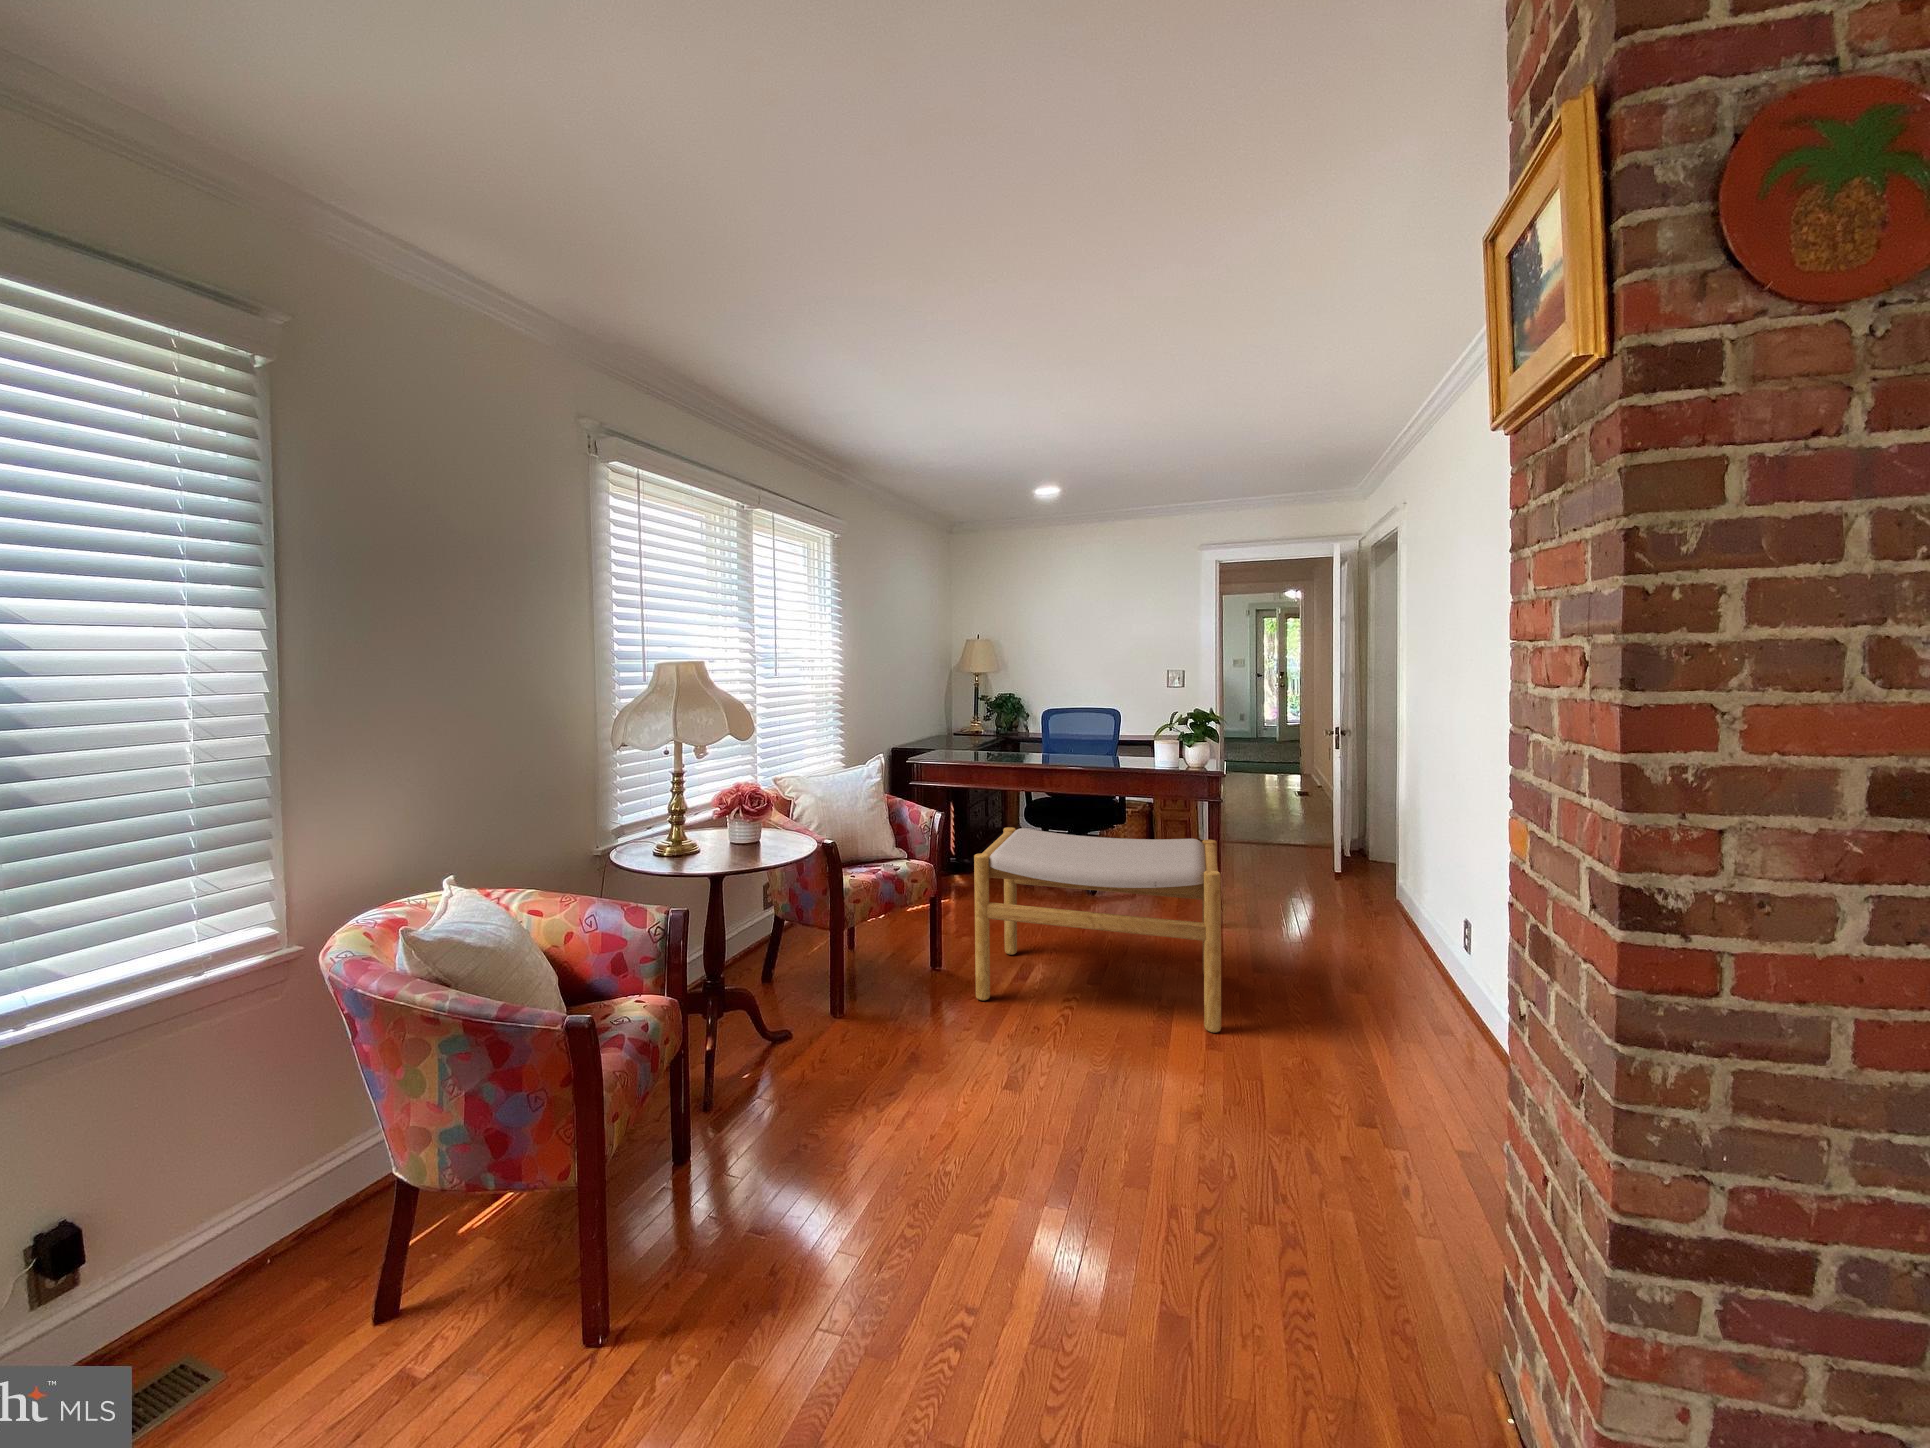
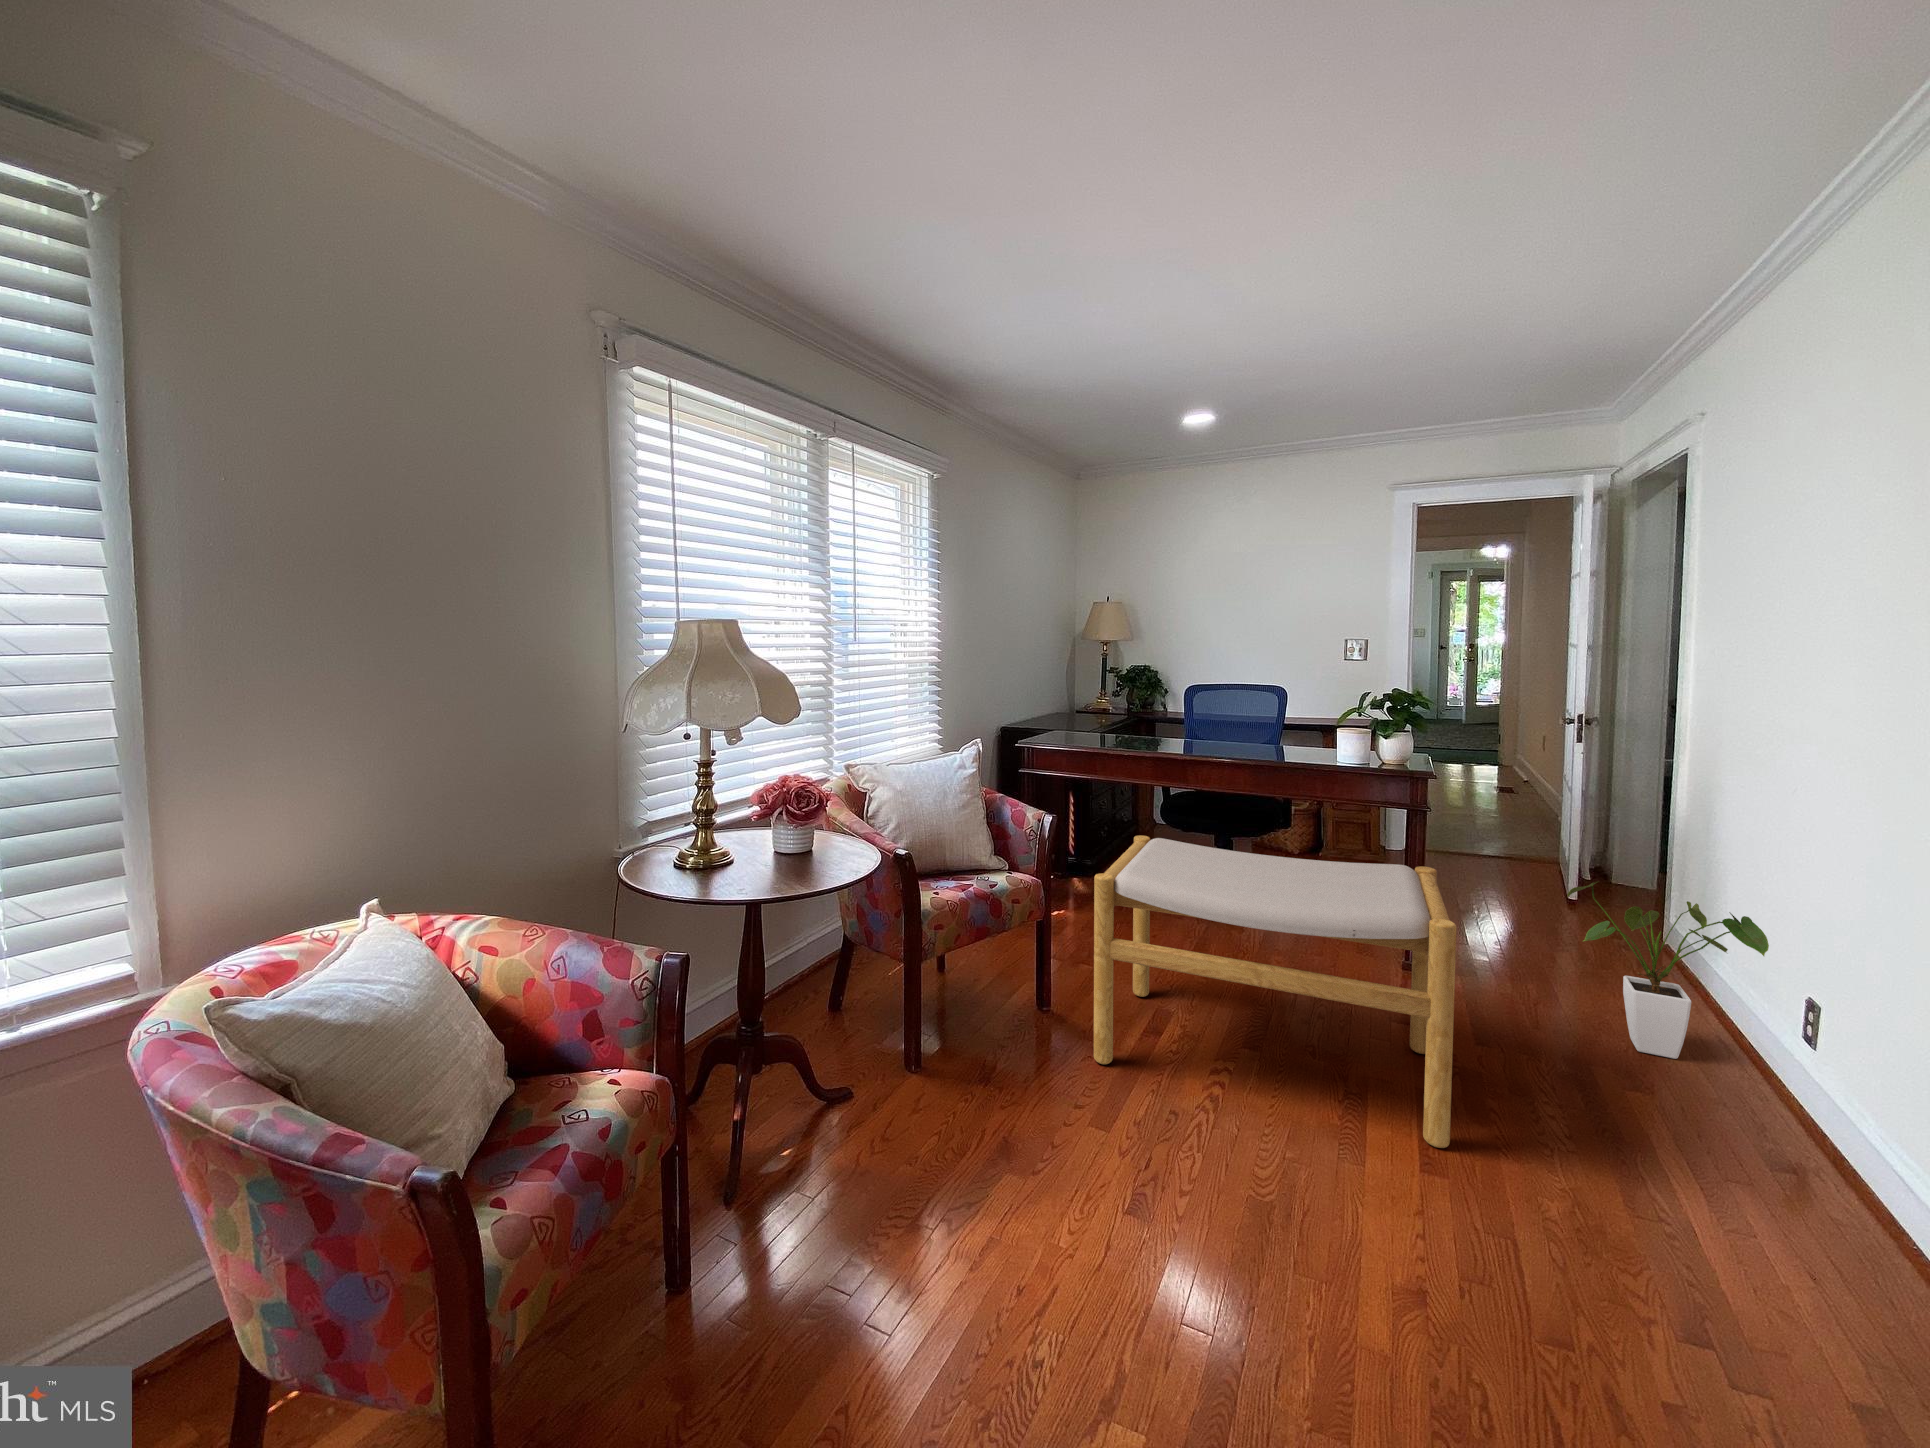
house plant: none [1308,847,1426,969] -> present [1567,882,1769,1059]

